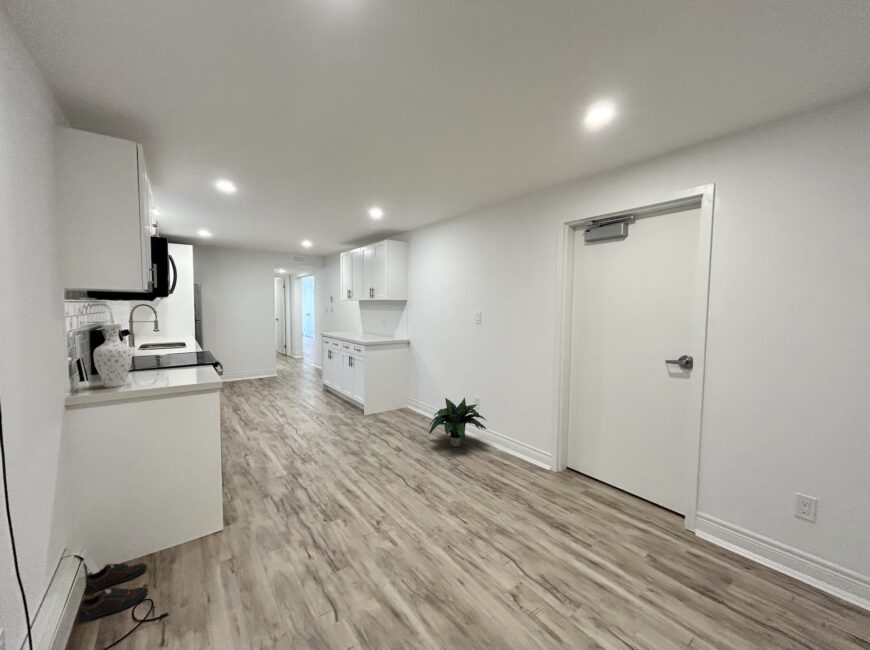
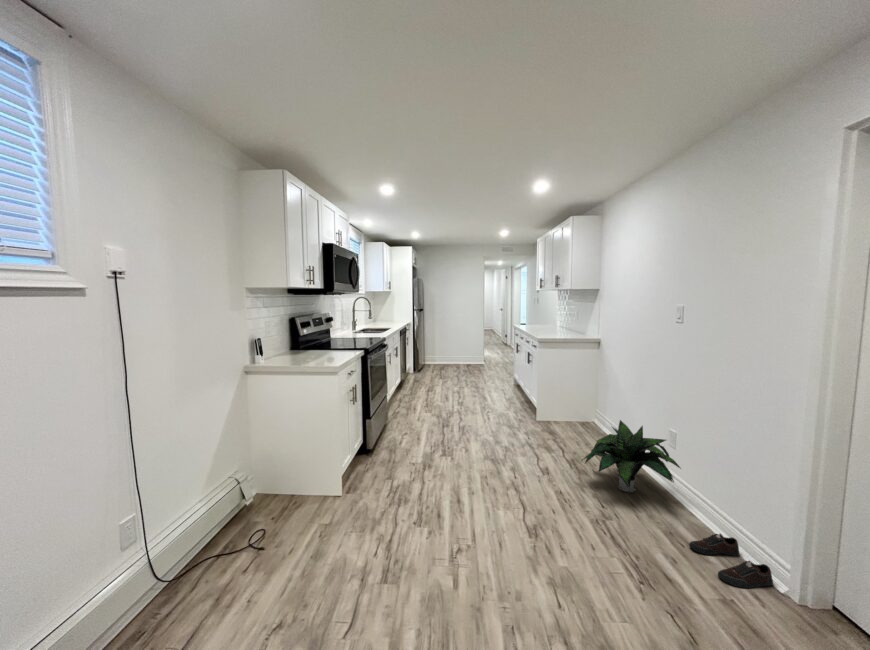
vase: present [94,324,132,388] -> none [270,315,294,362]
shoe: present [78,563,148,622] -> present [689,534,773,588]

